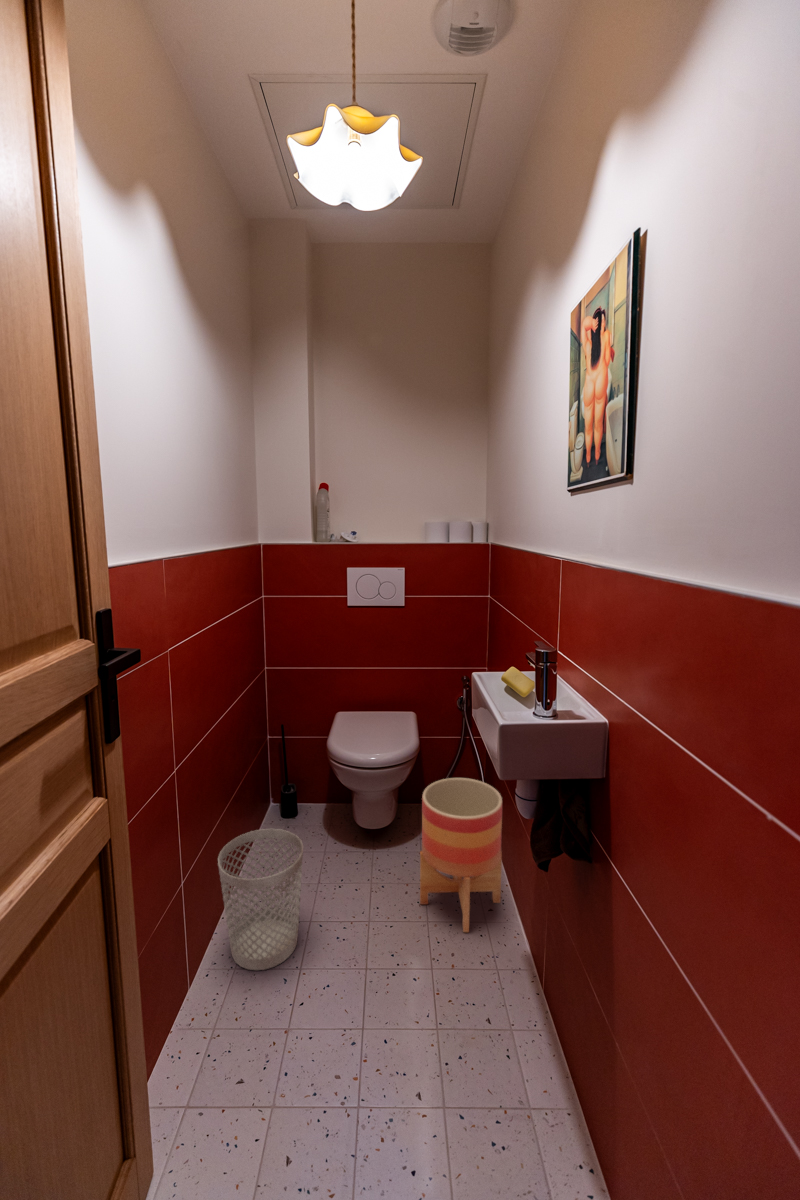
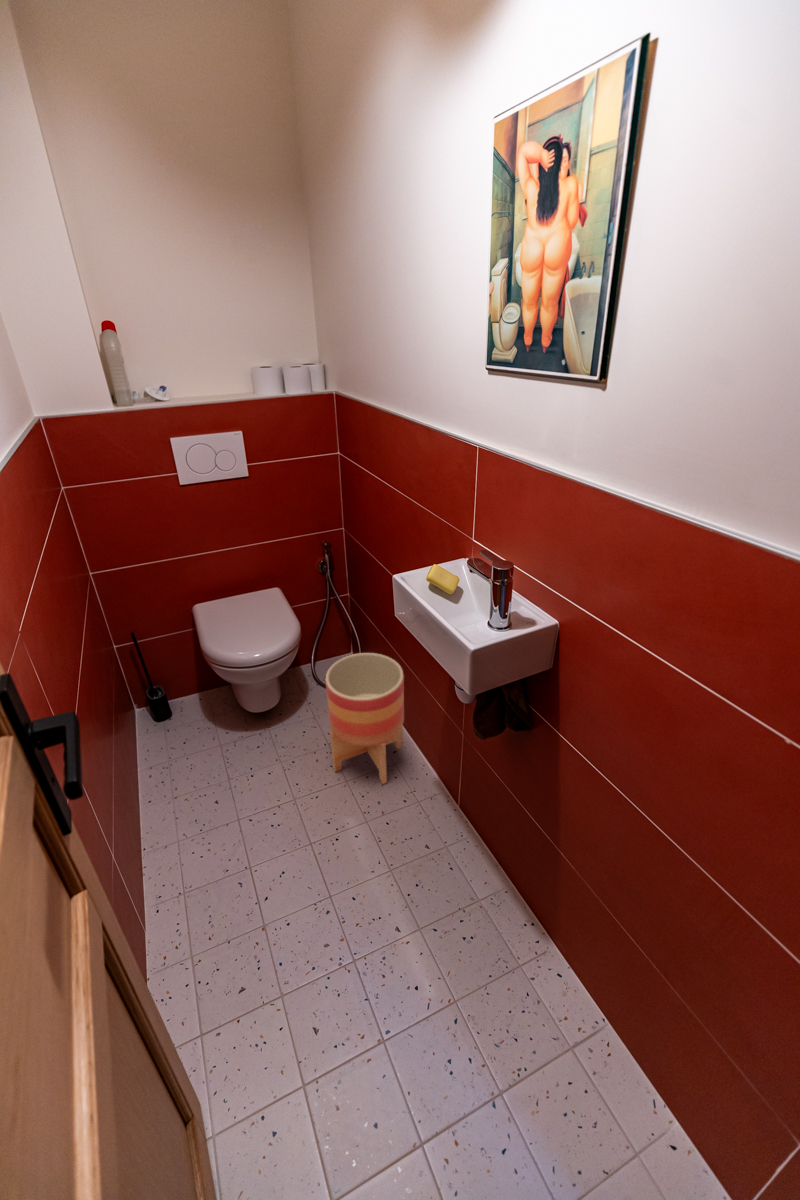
wastebasket: present [218,829,303,970] -> none [132,760,235,894]

